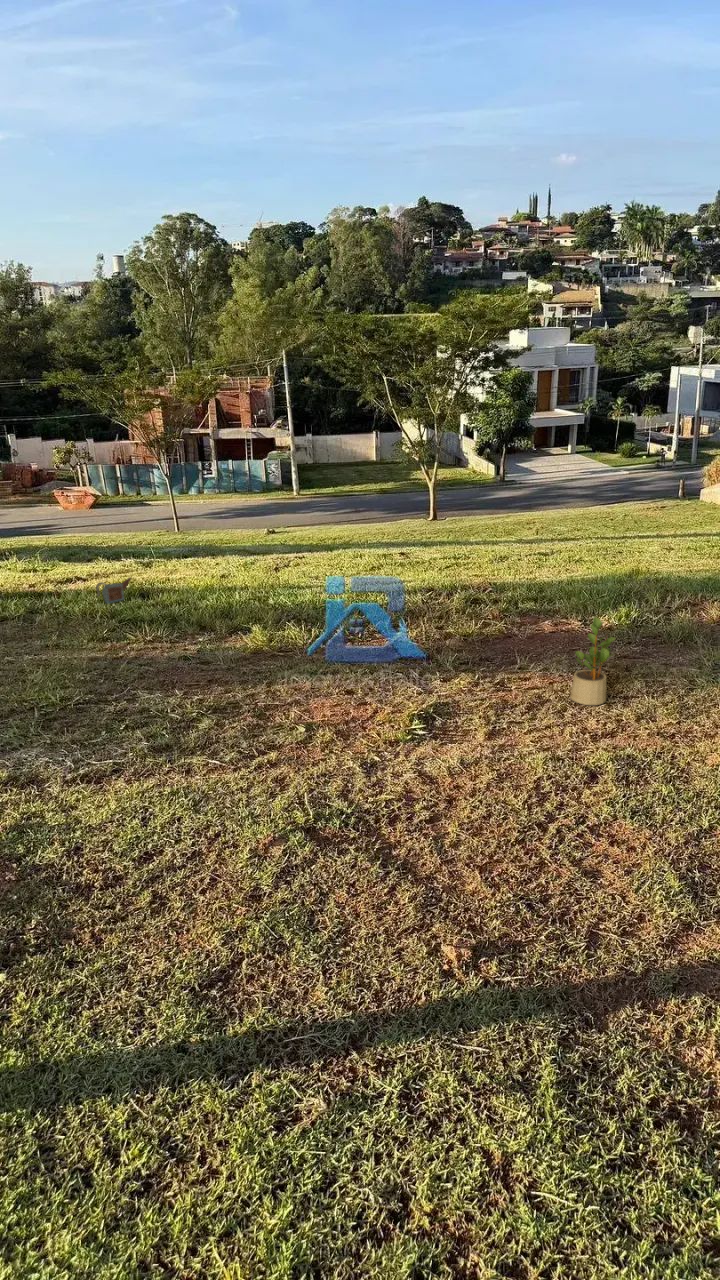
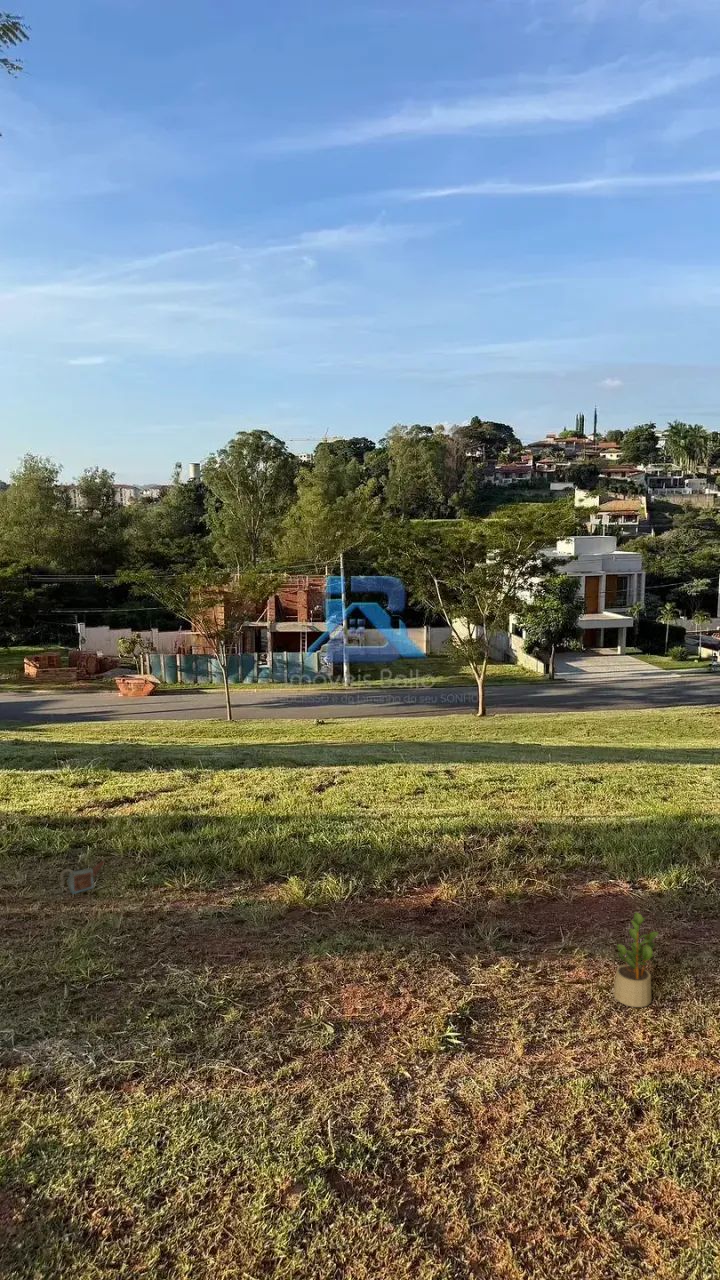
watering can: present [96,578,131,604] -> present [60,861,104,894]

